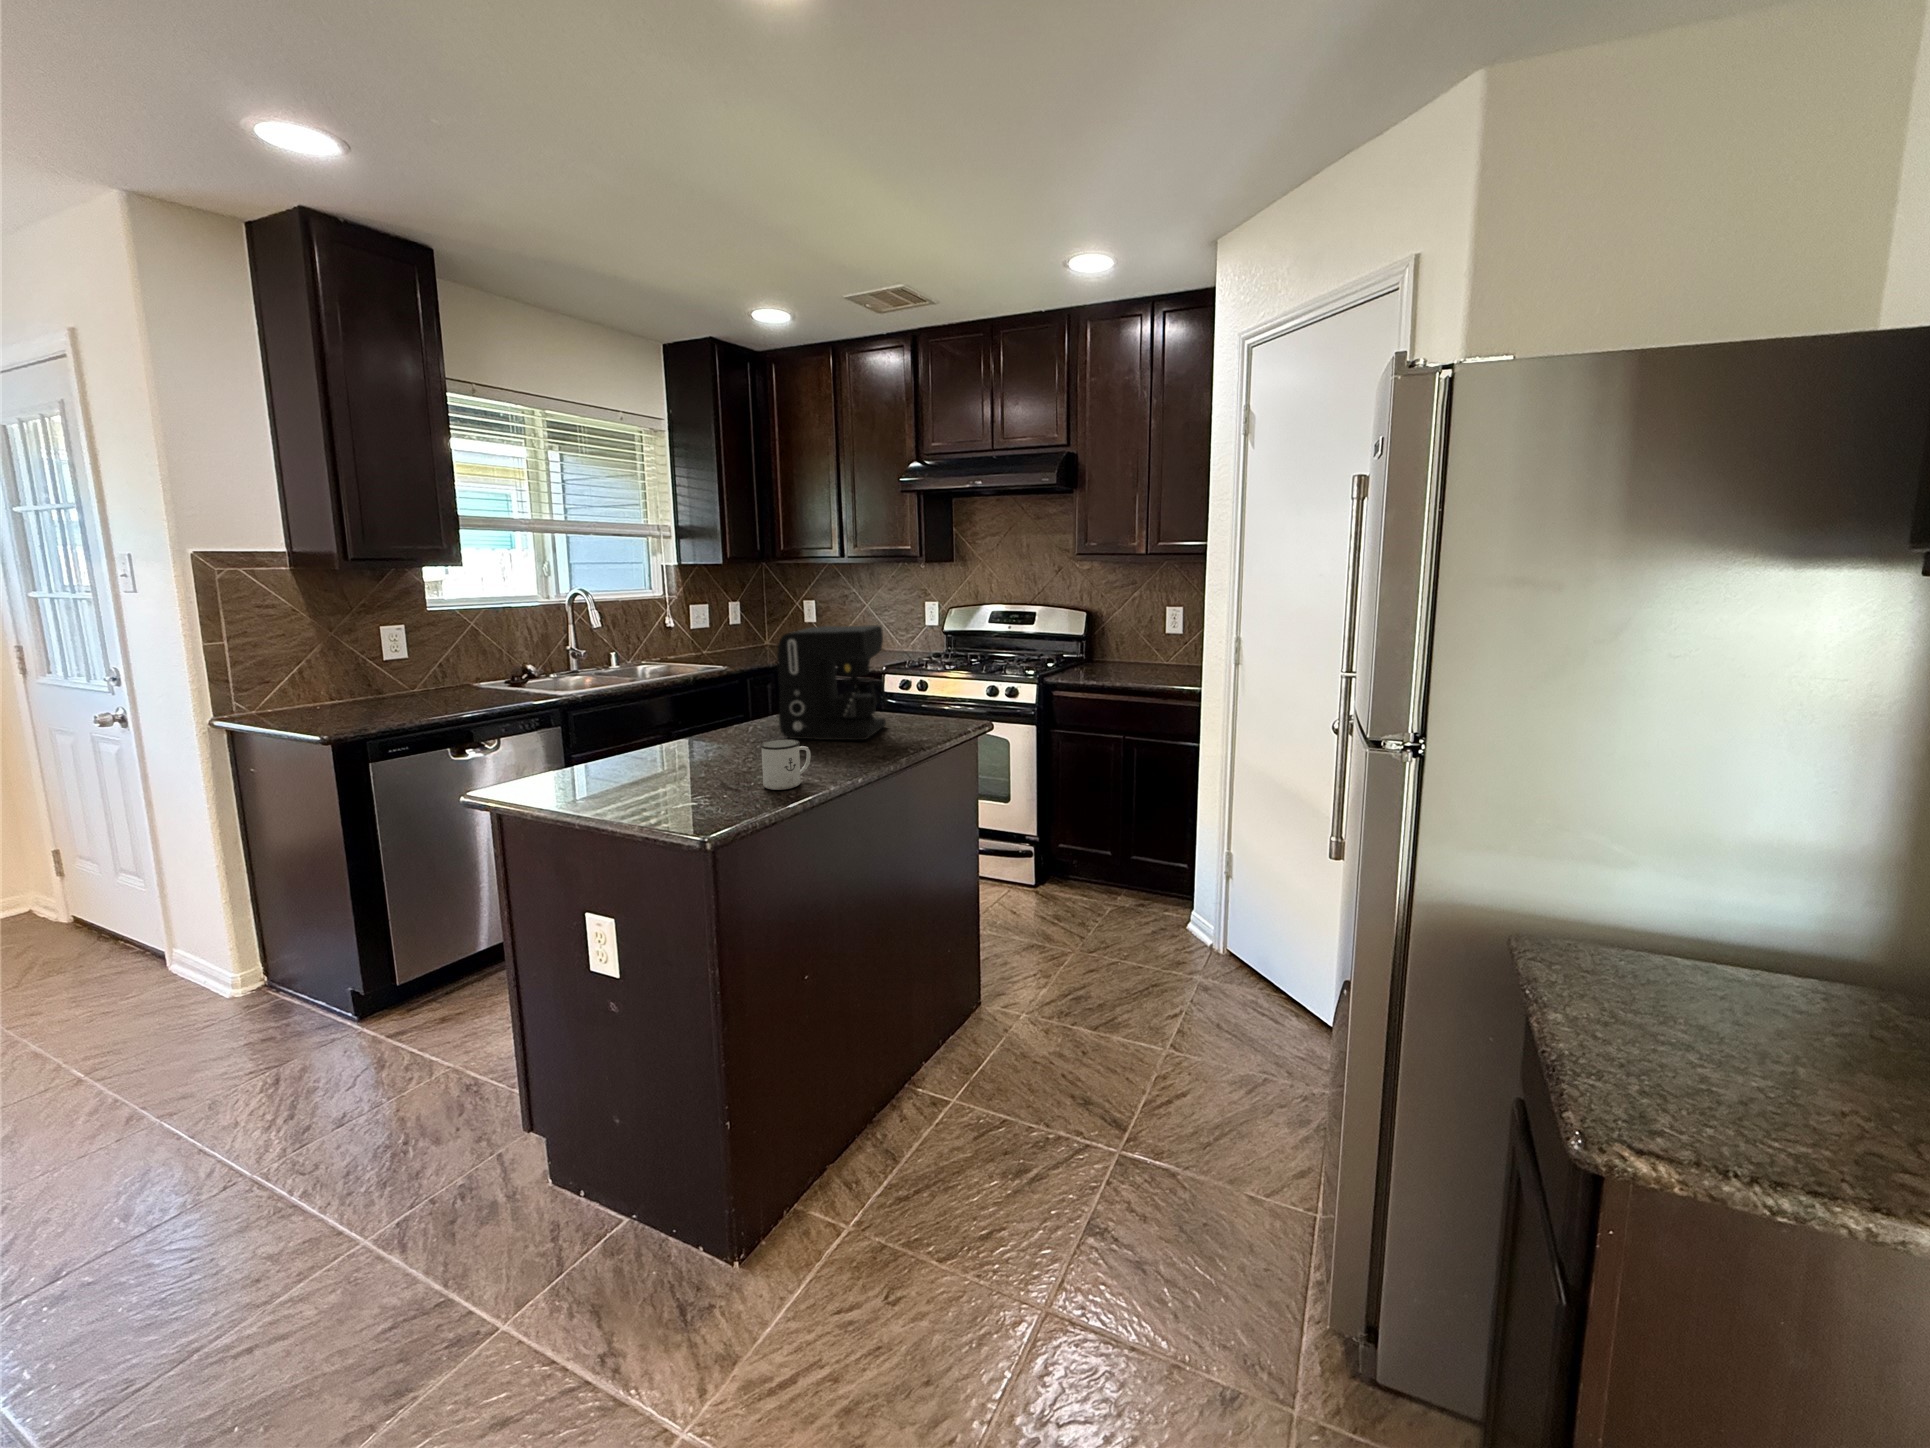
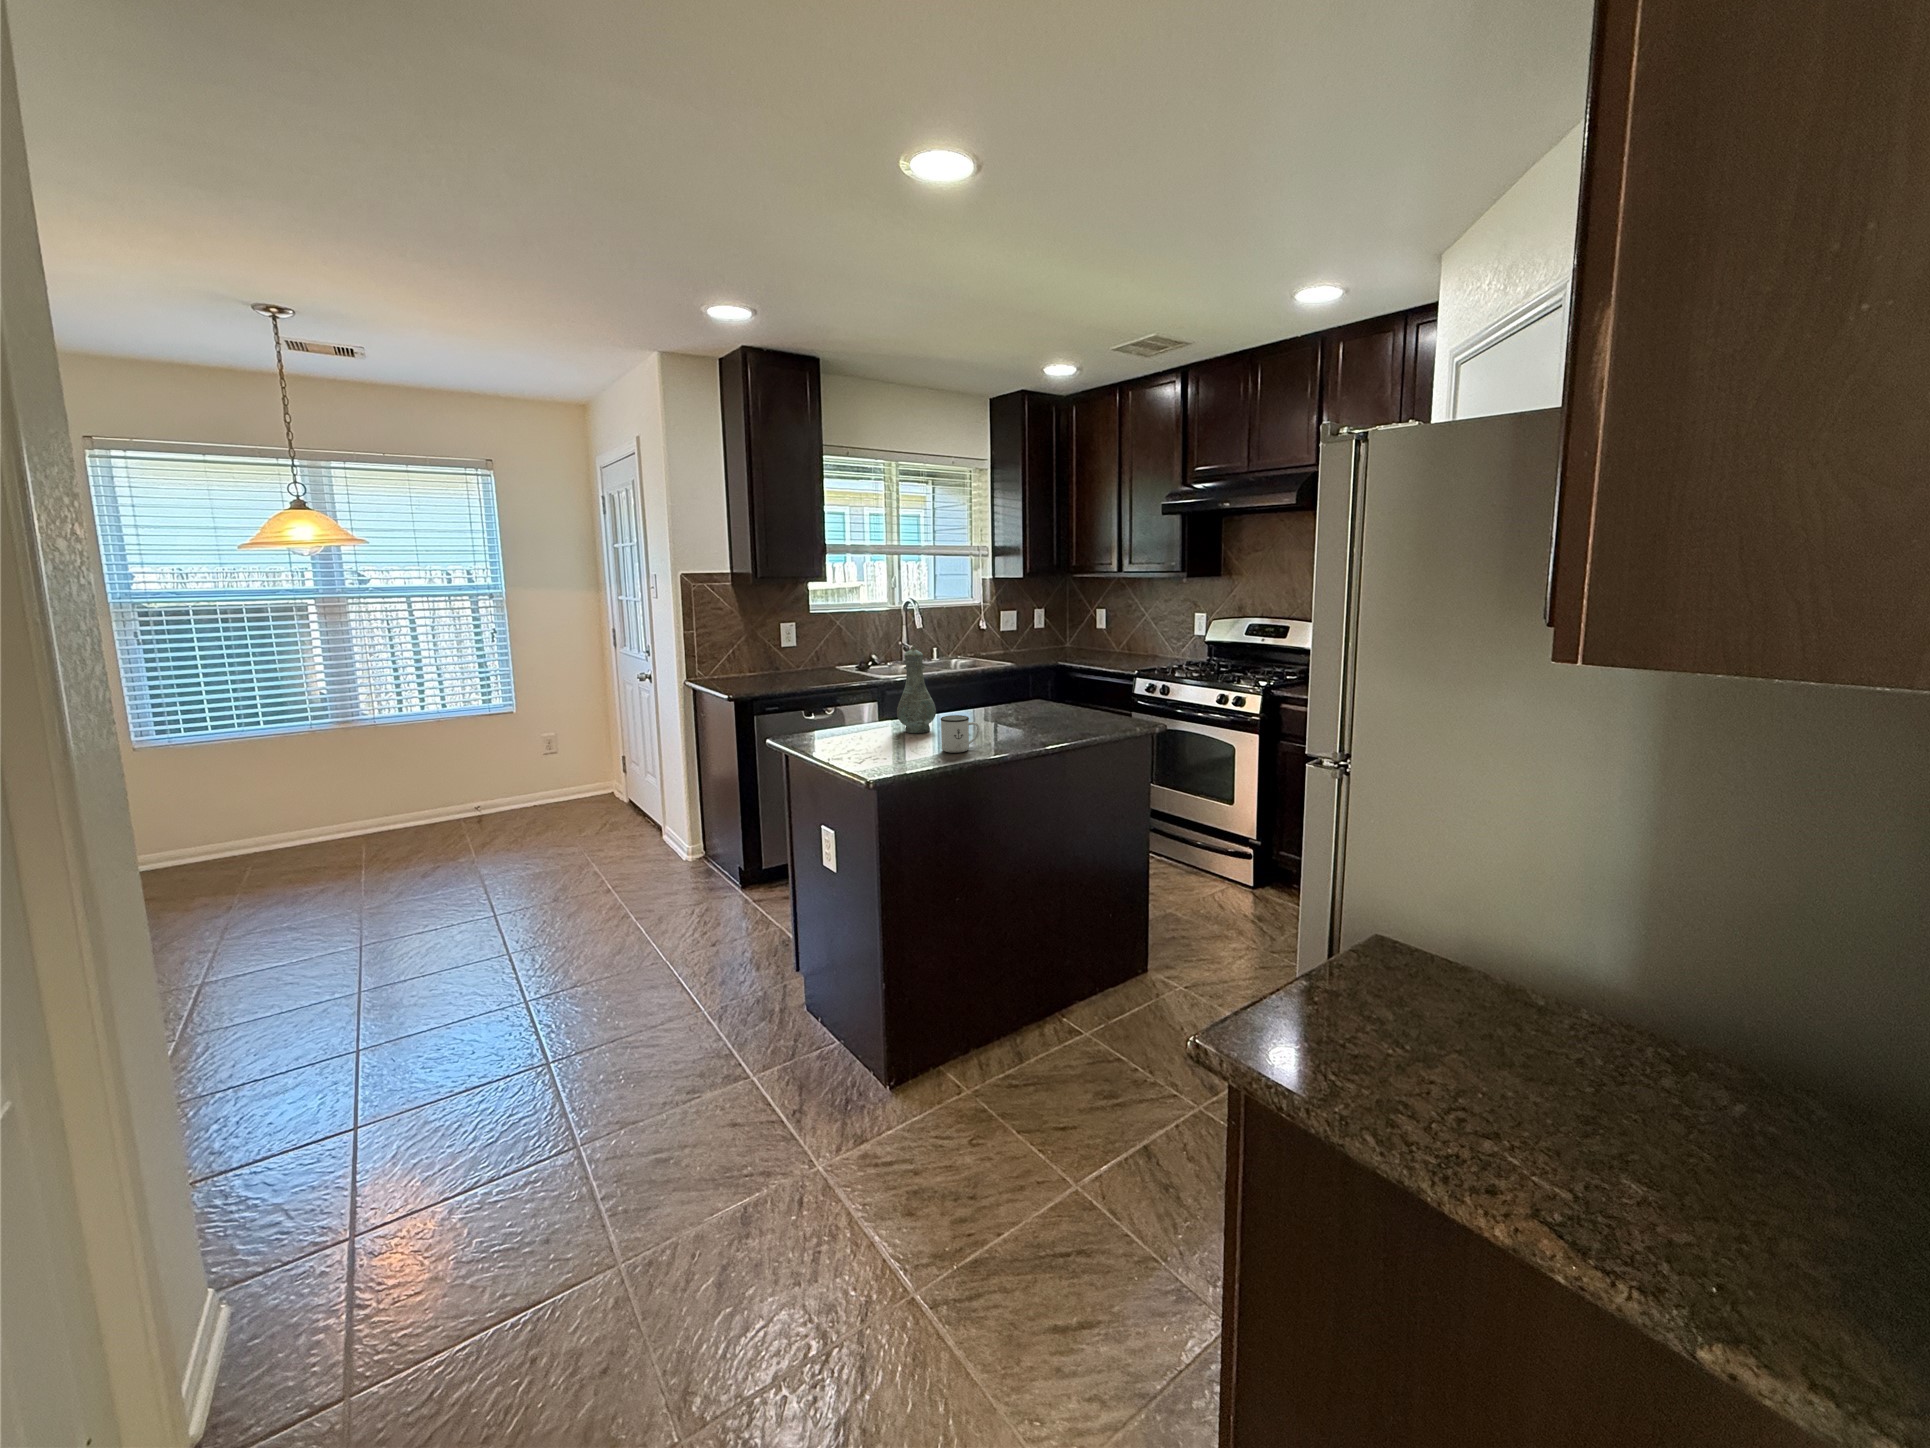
coffee maker: present [777,625,887,740] -> none [986,632,1073,725]
vase: none [670,651,726,768] -> present [897,646,936,733]

